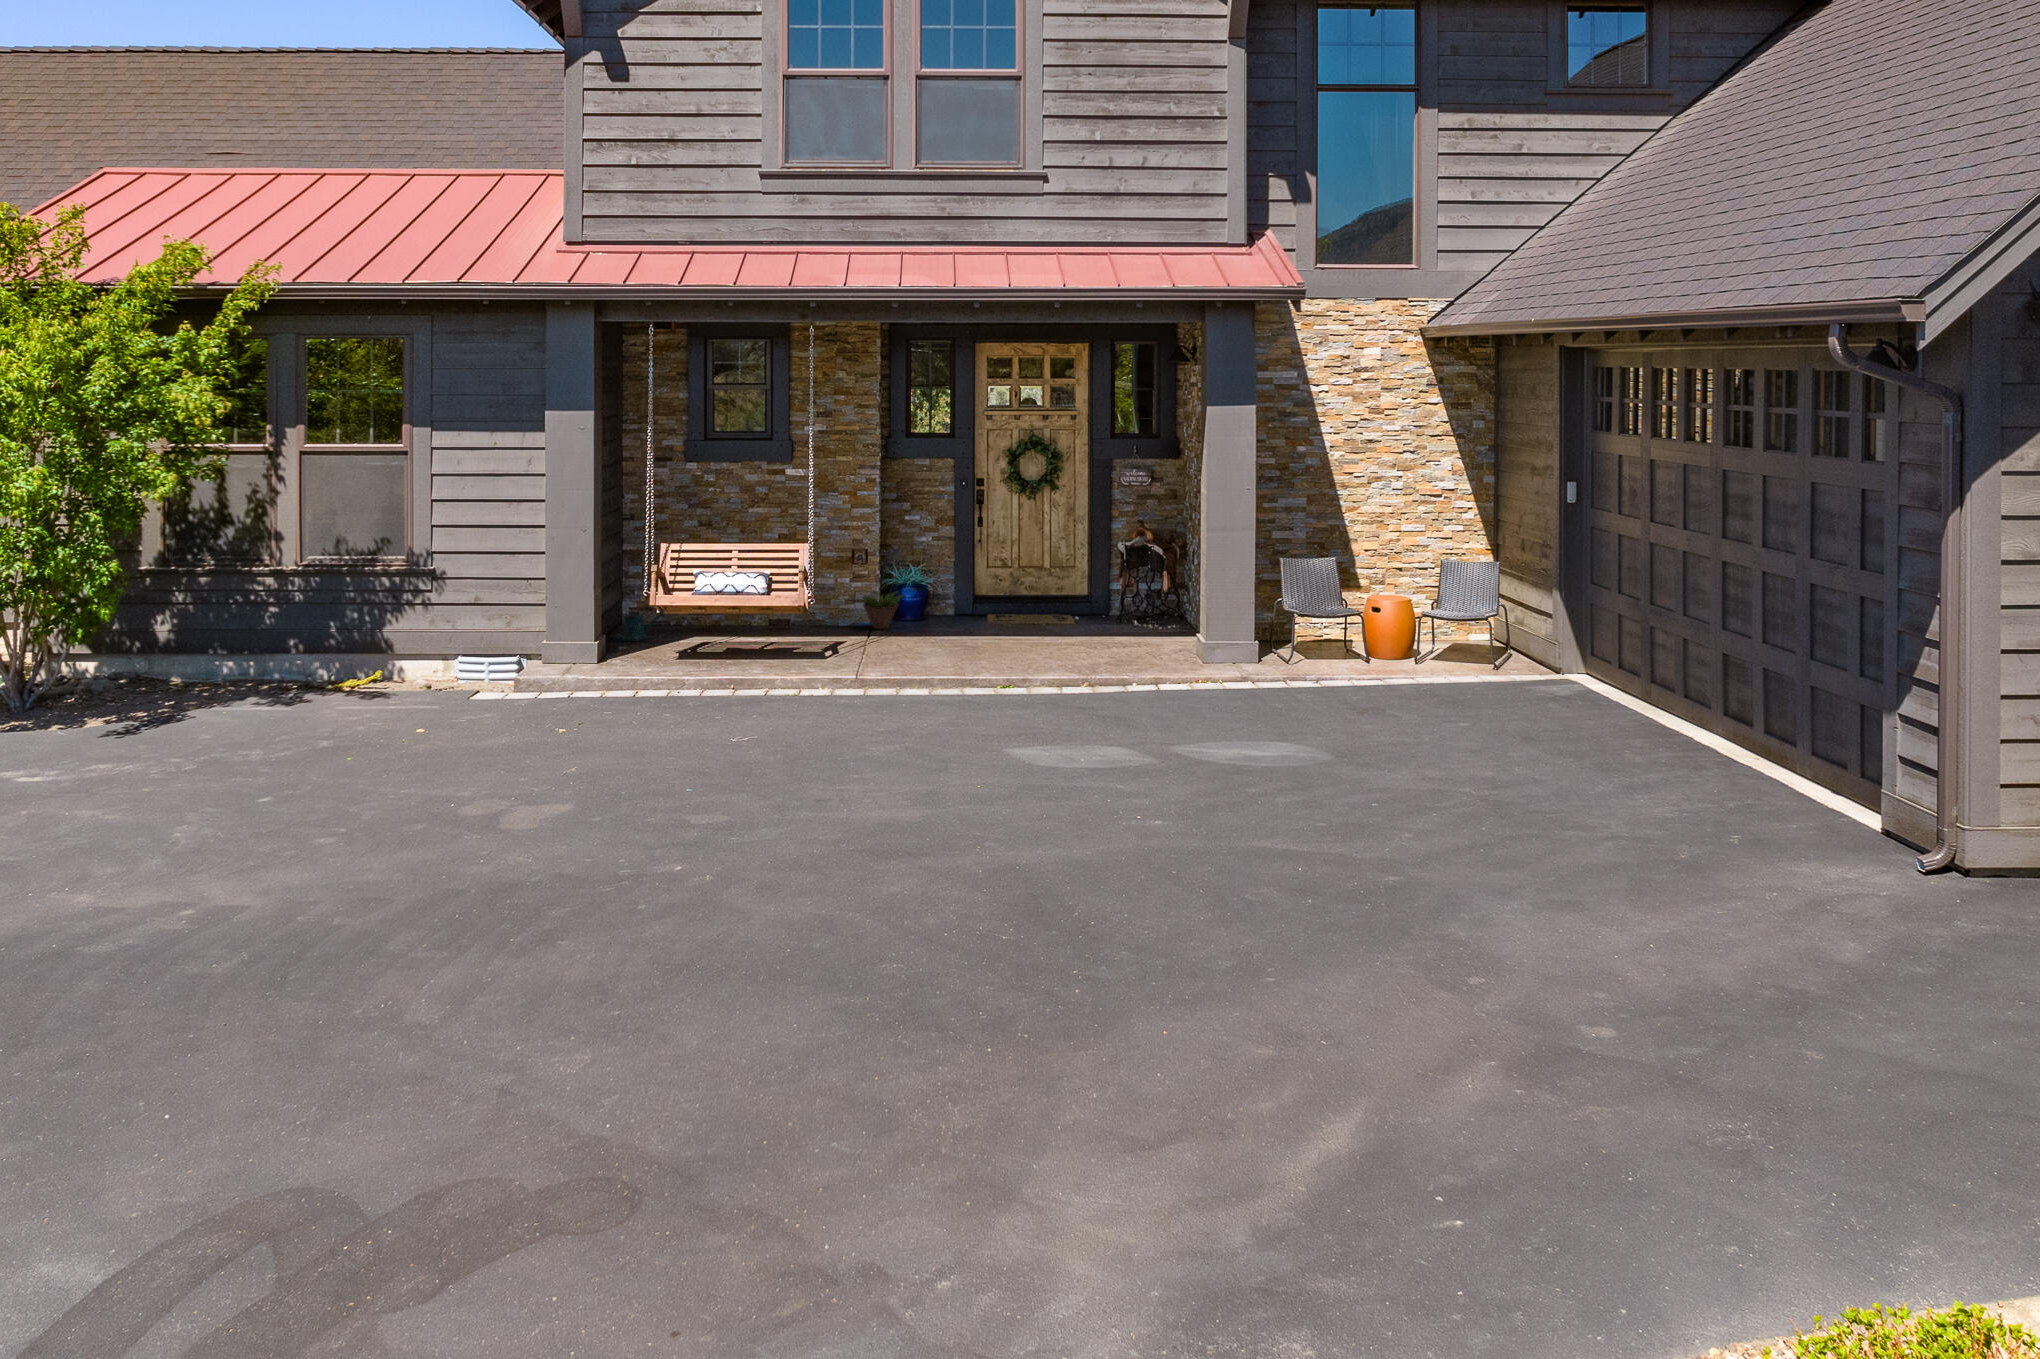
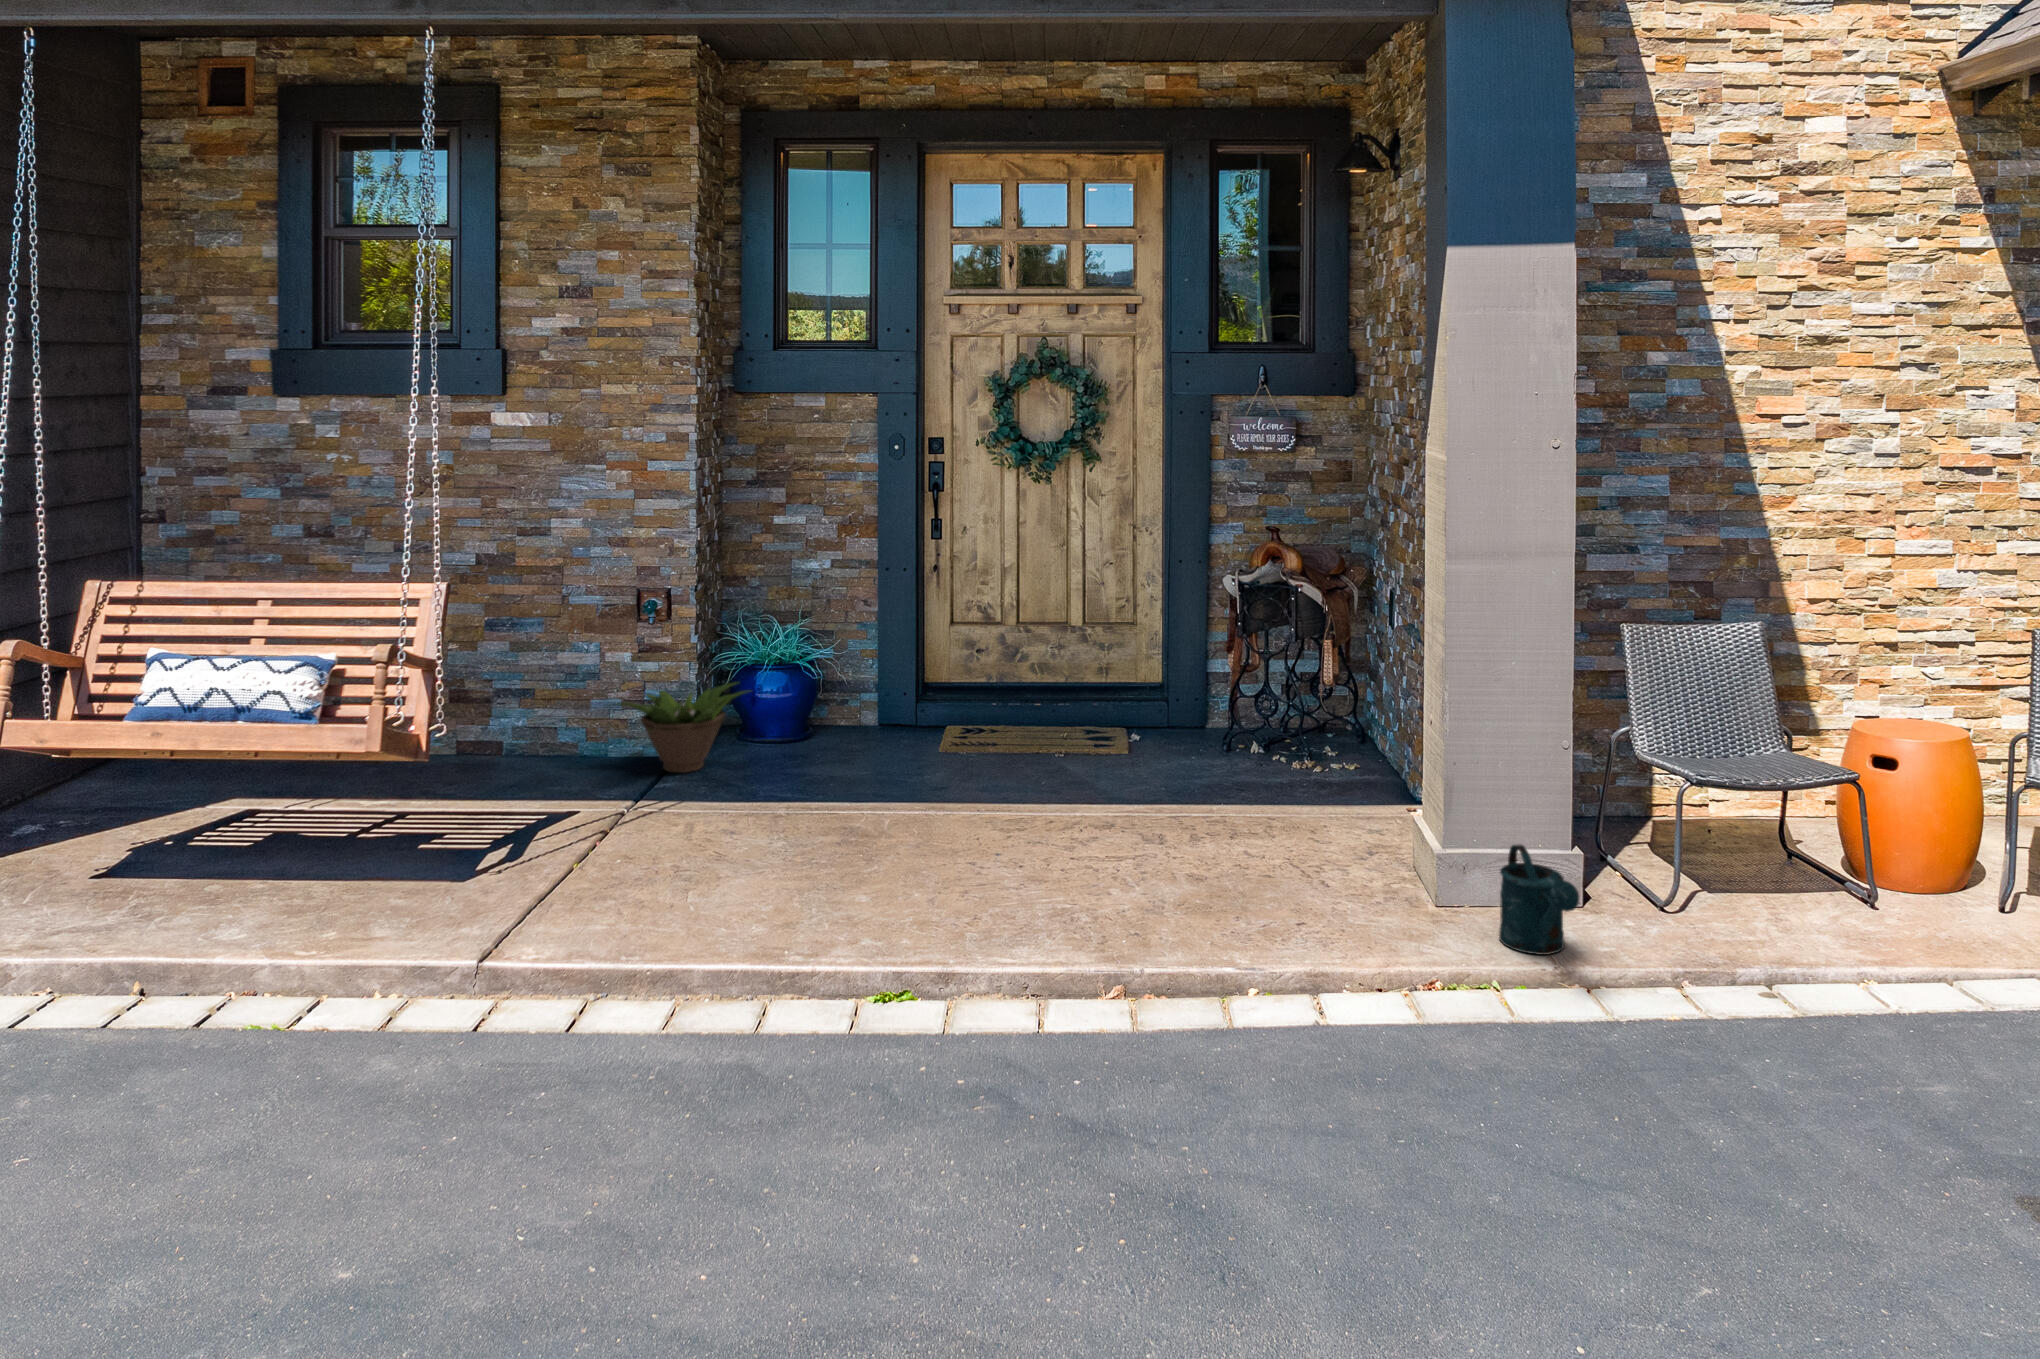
watering can: present [623,610,665,641] -> present [1499,845,1579,955]

